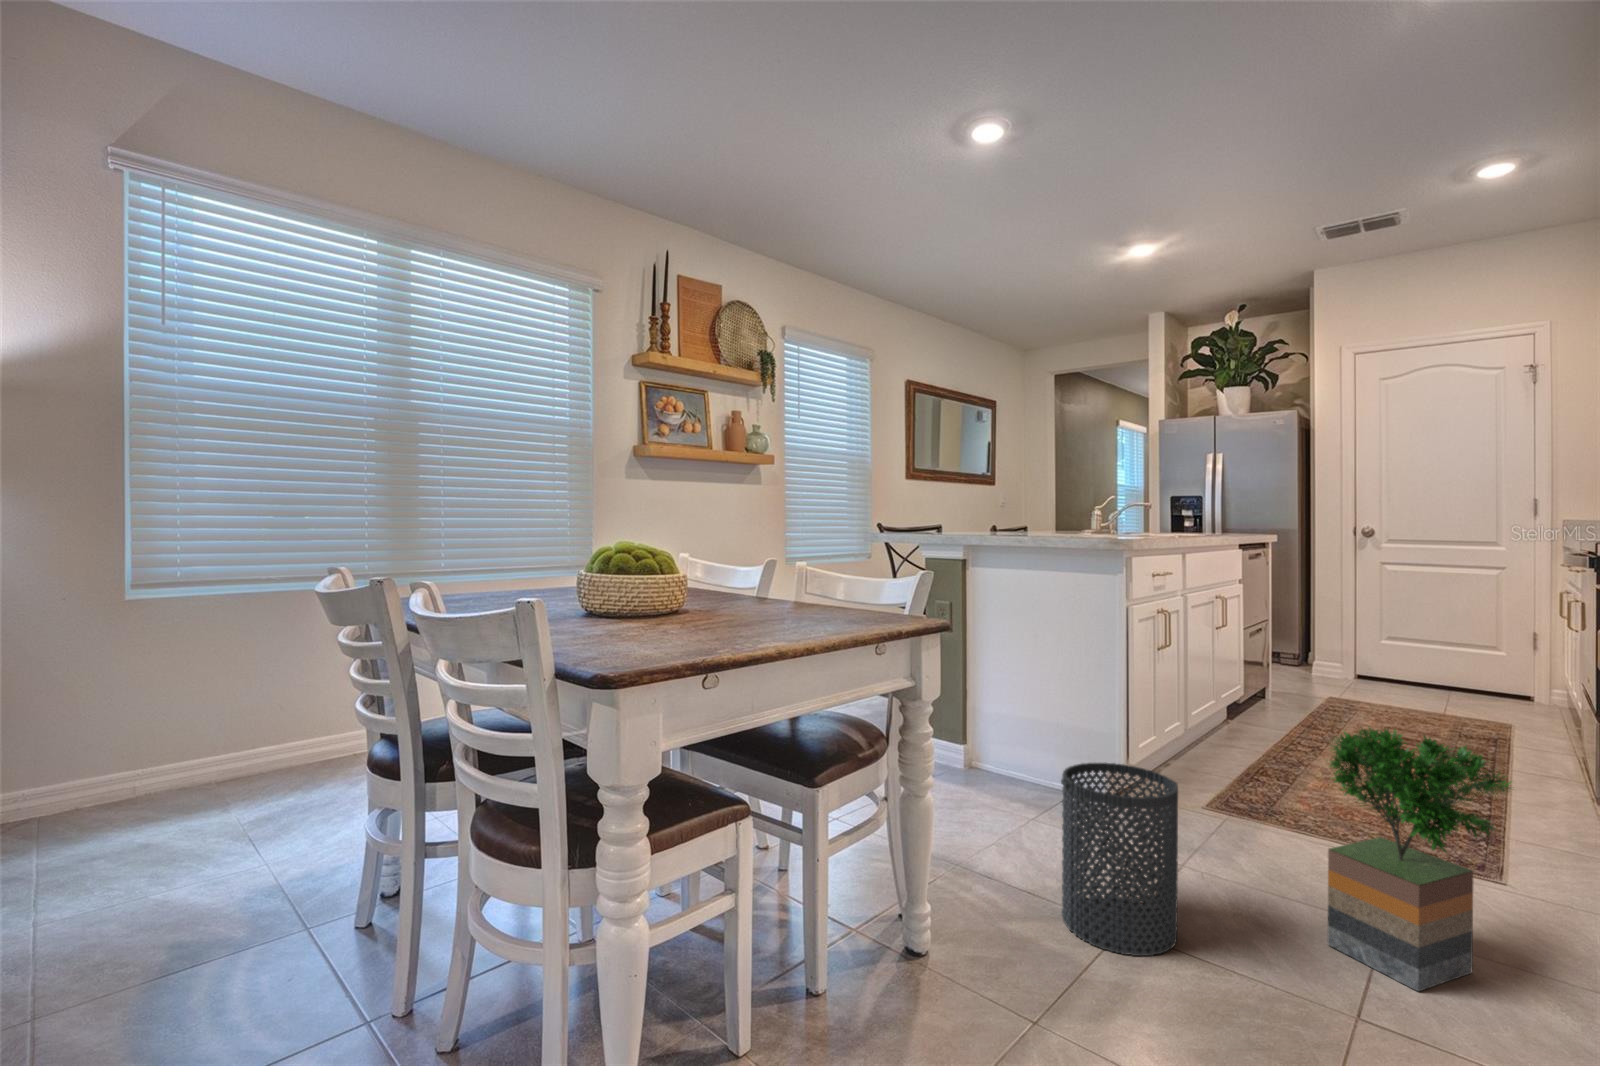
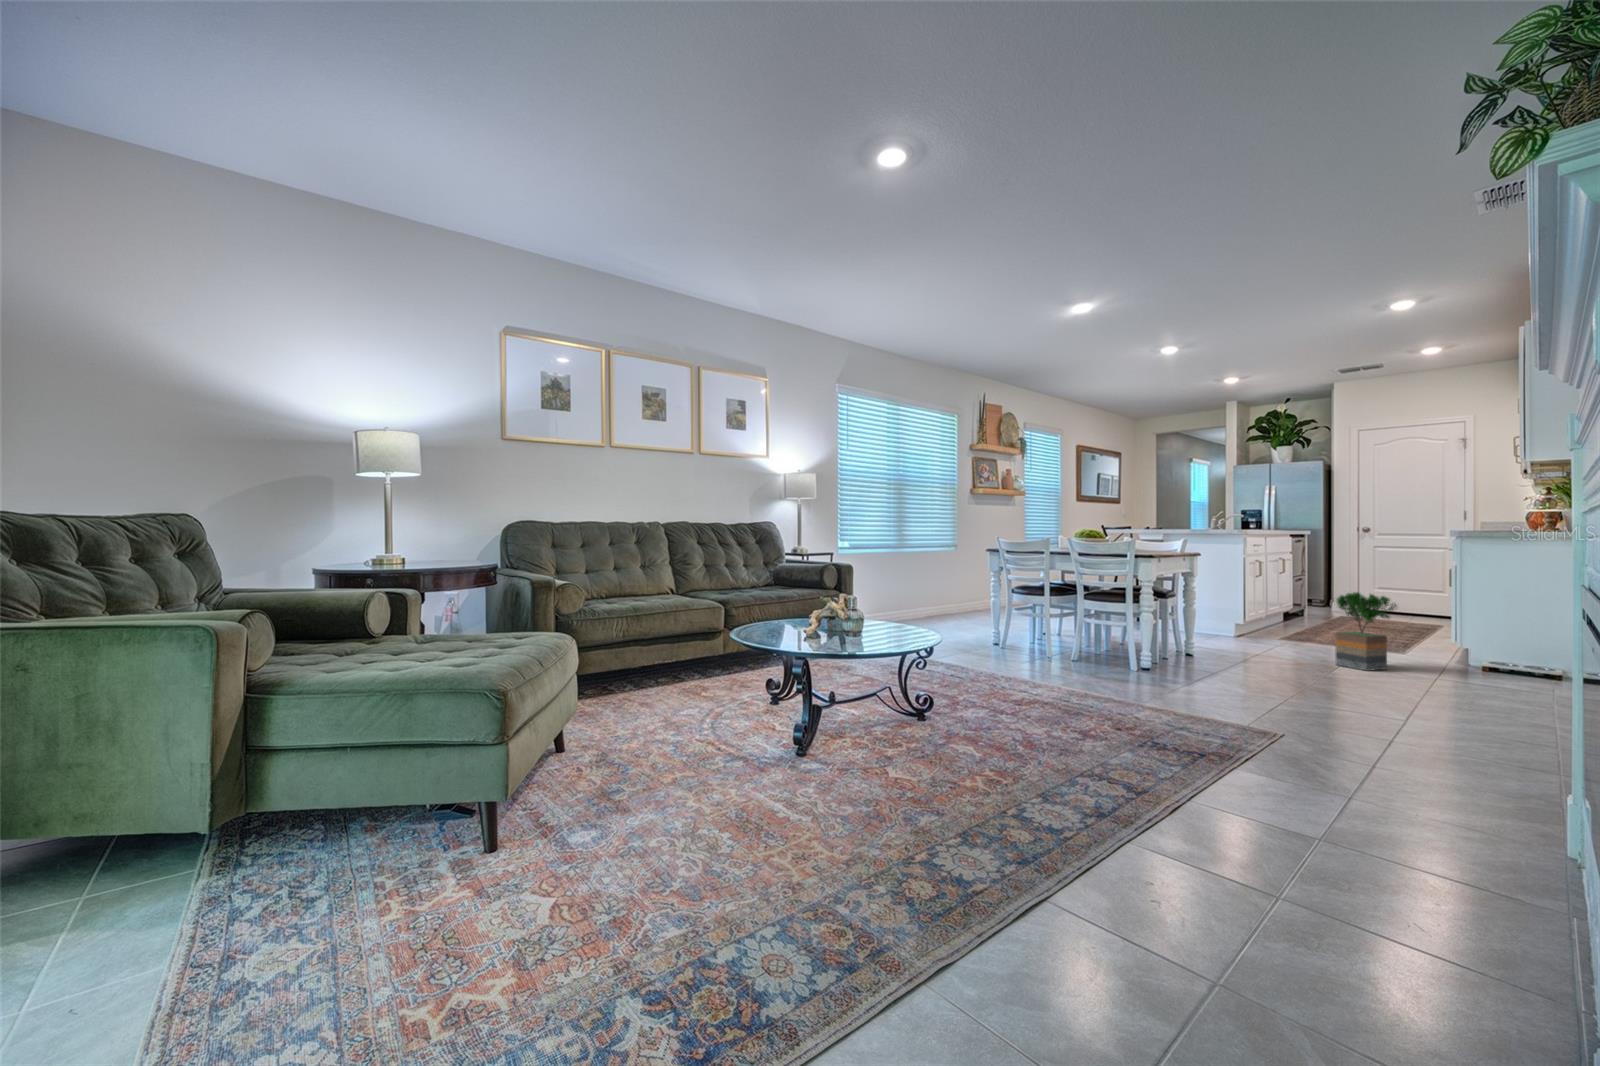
trash can: present [1061,763,1178,956] -> none [1235,609,1280,665]

